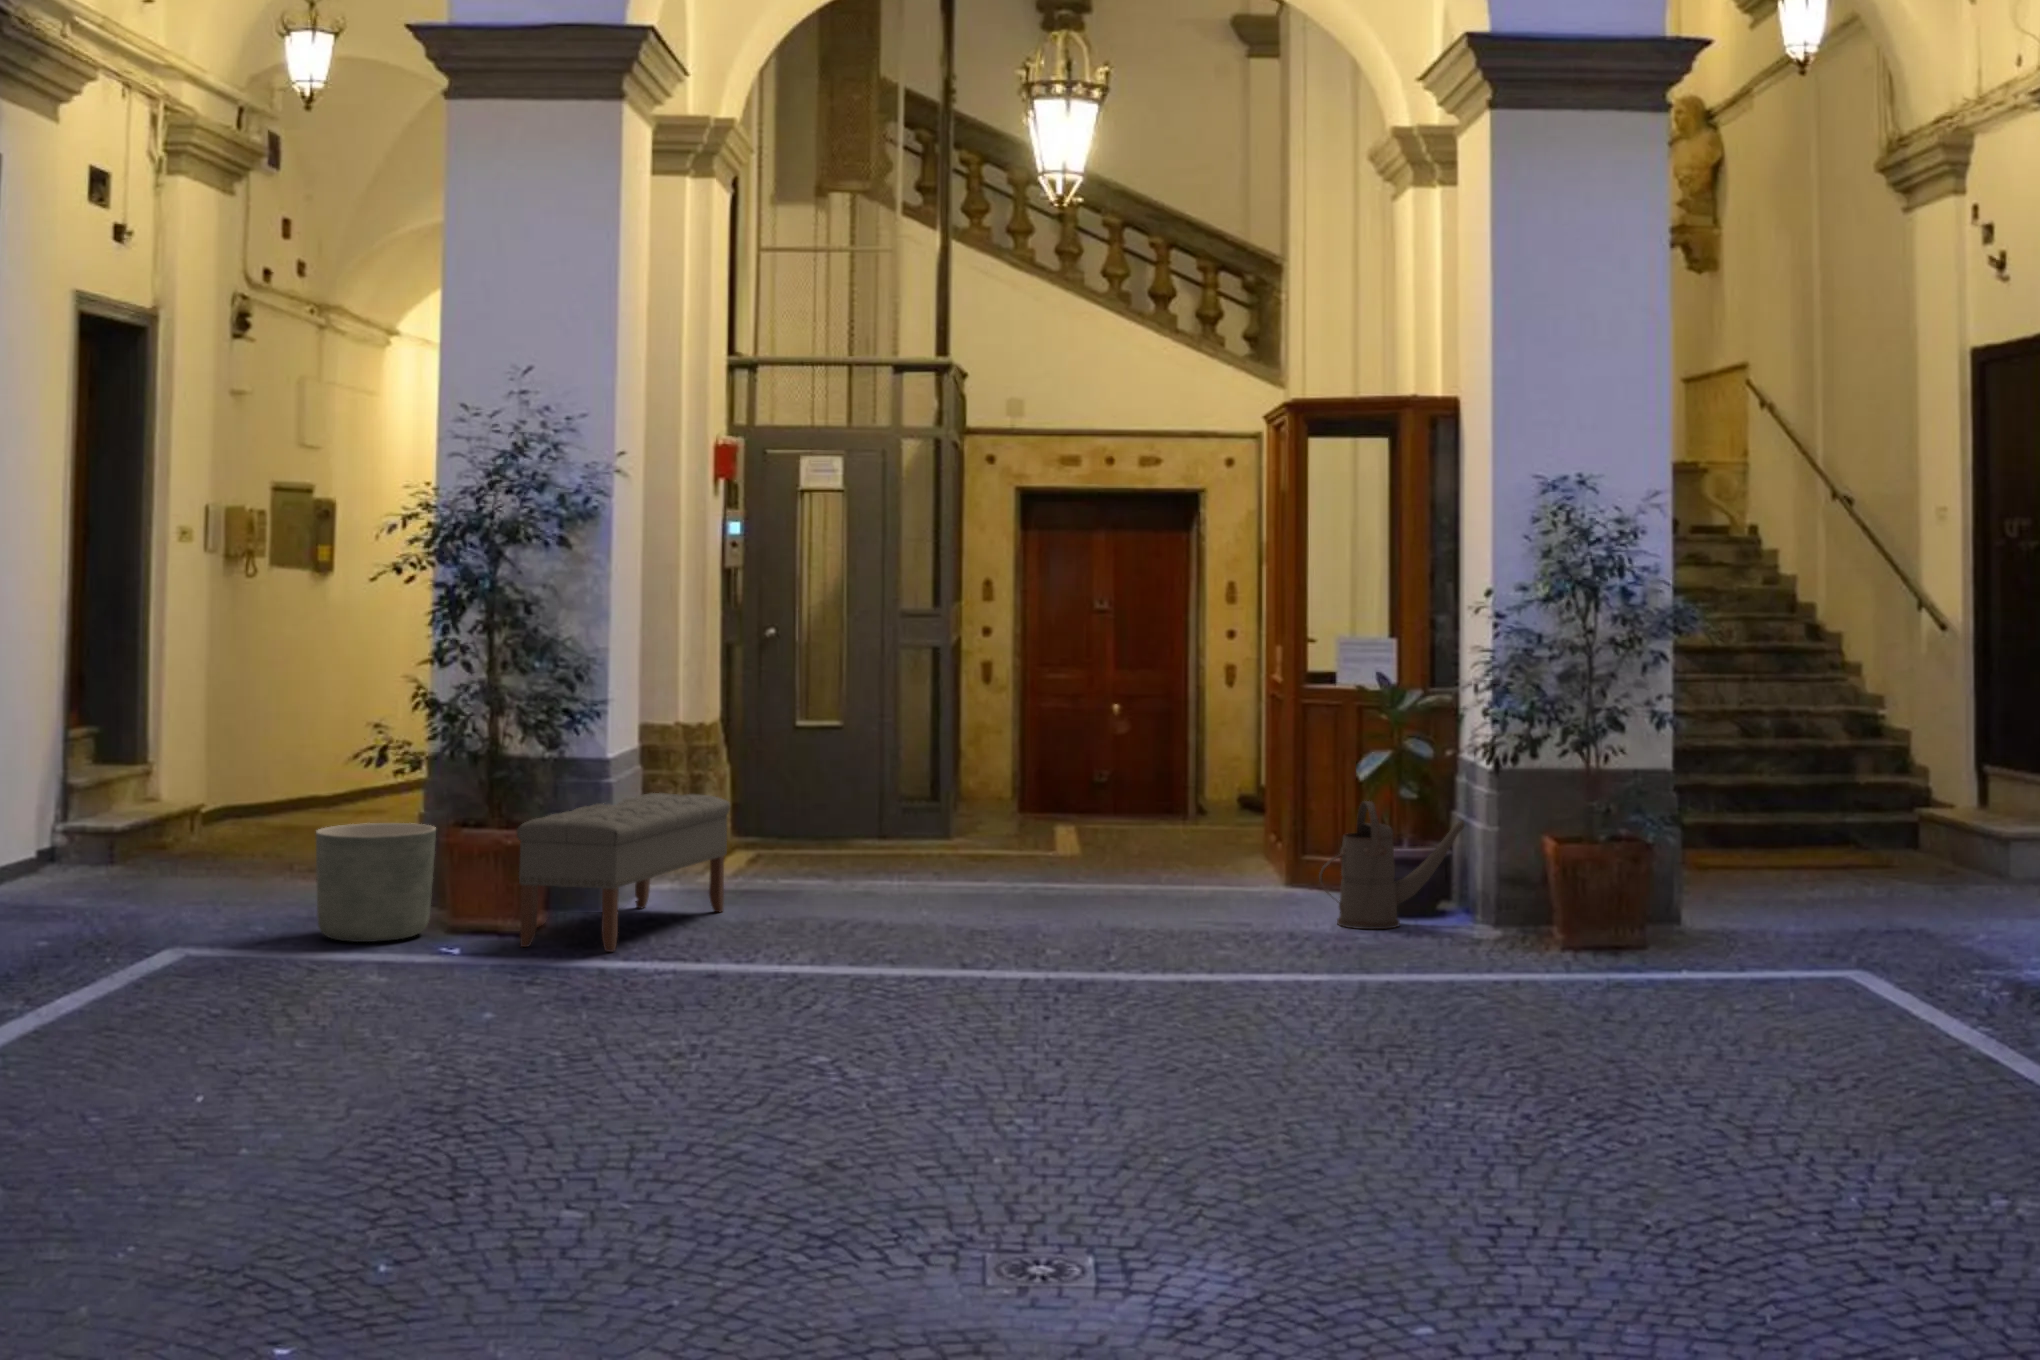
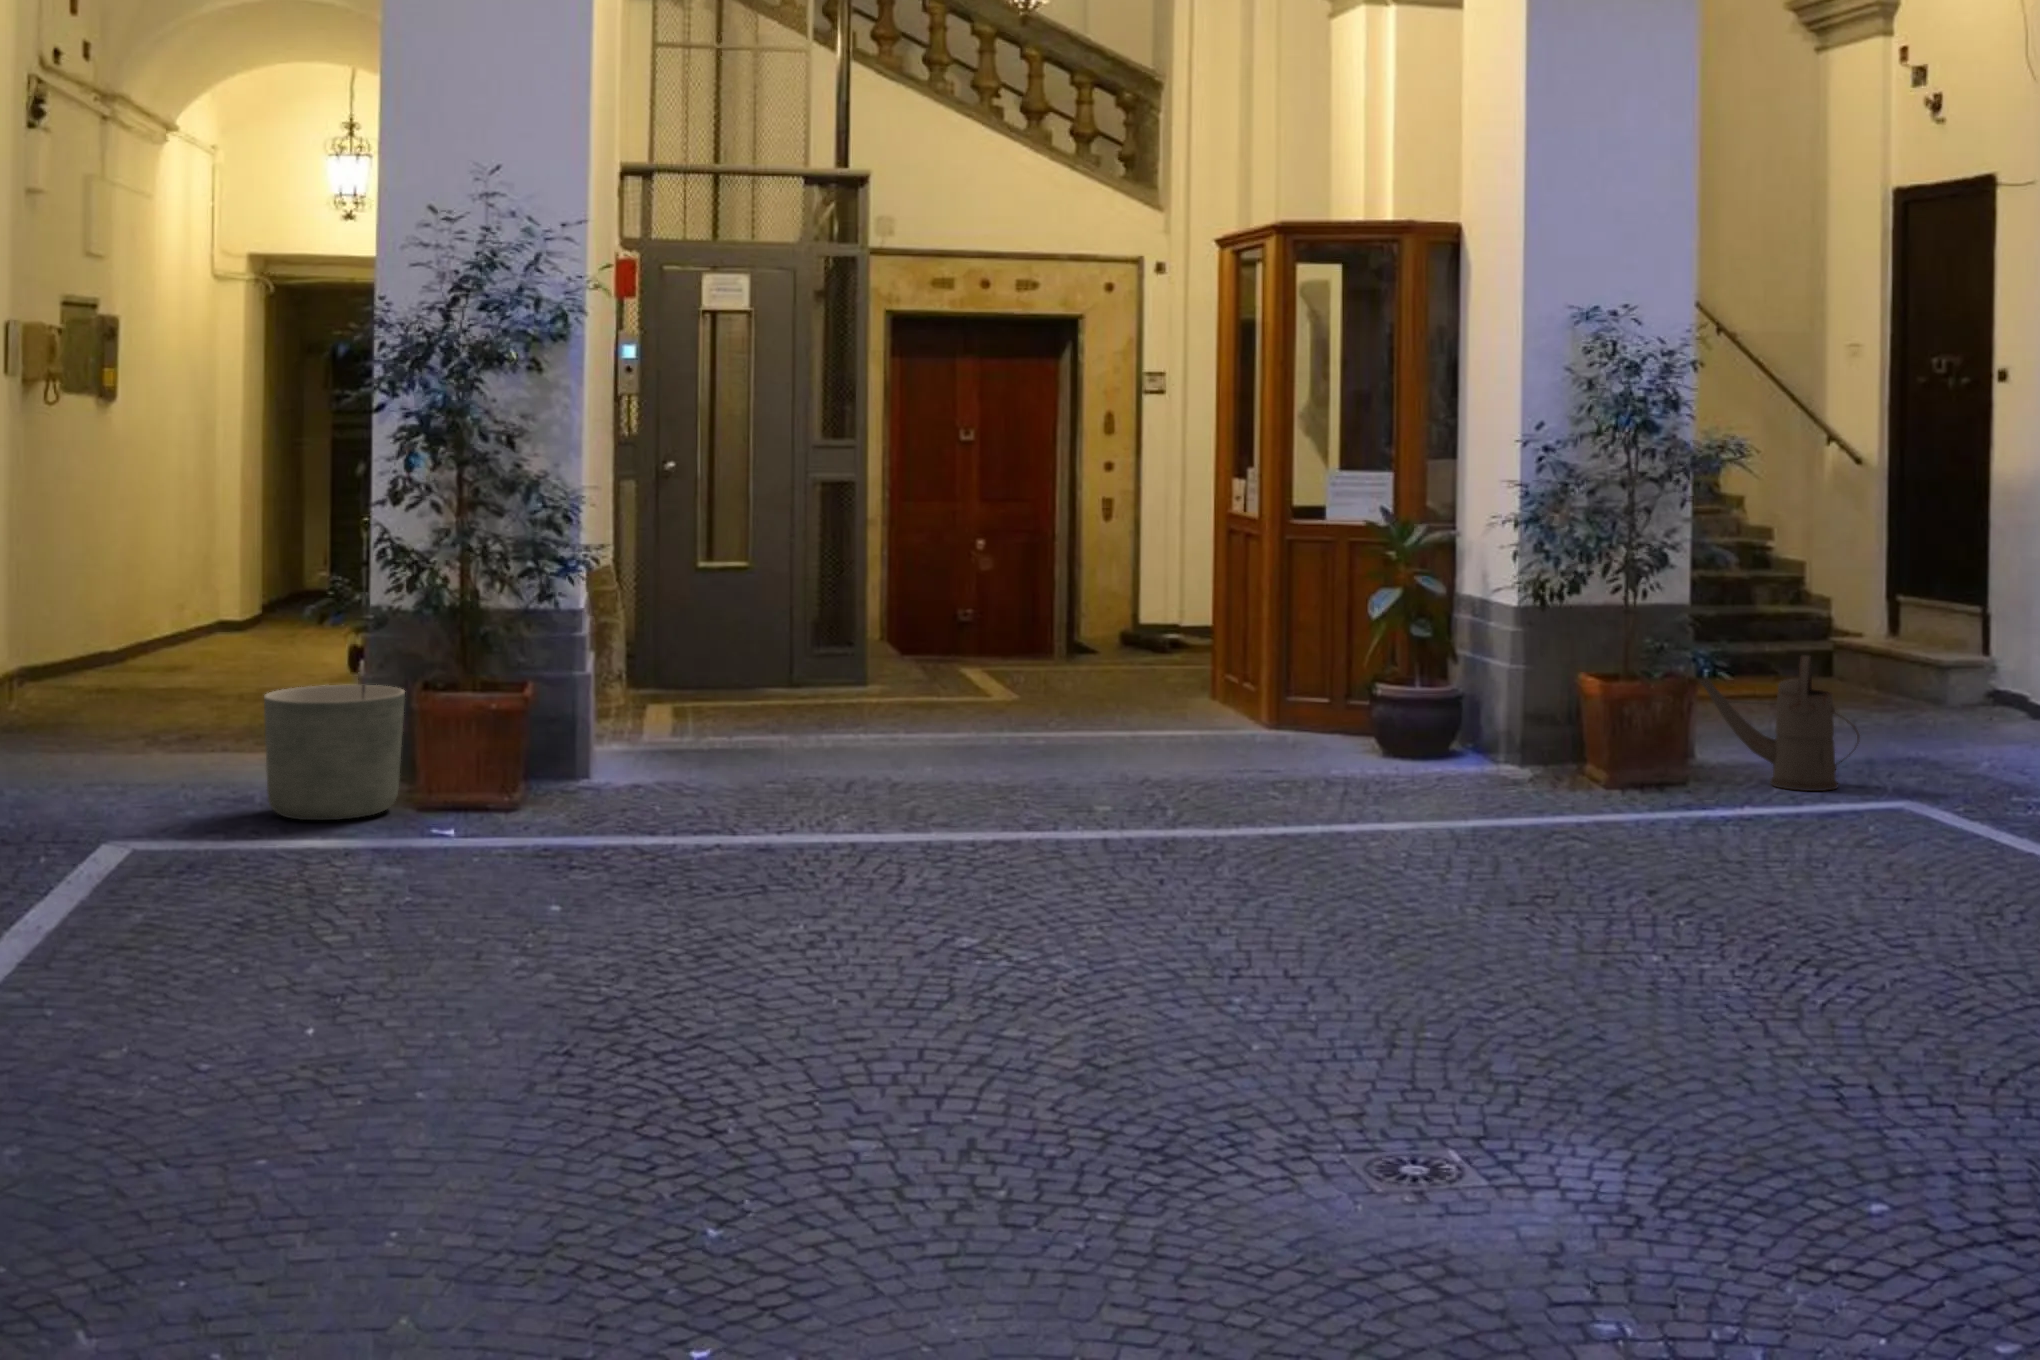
bench: present [517,793,730,952] -> none [513,645,715,822]
watering can: present [1319,801,1464,929] -> present [1699,656,1860,791]

